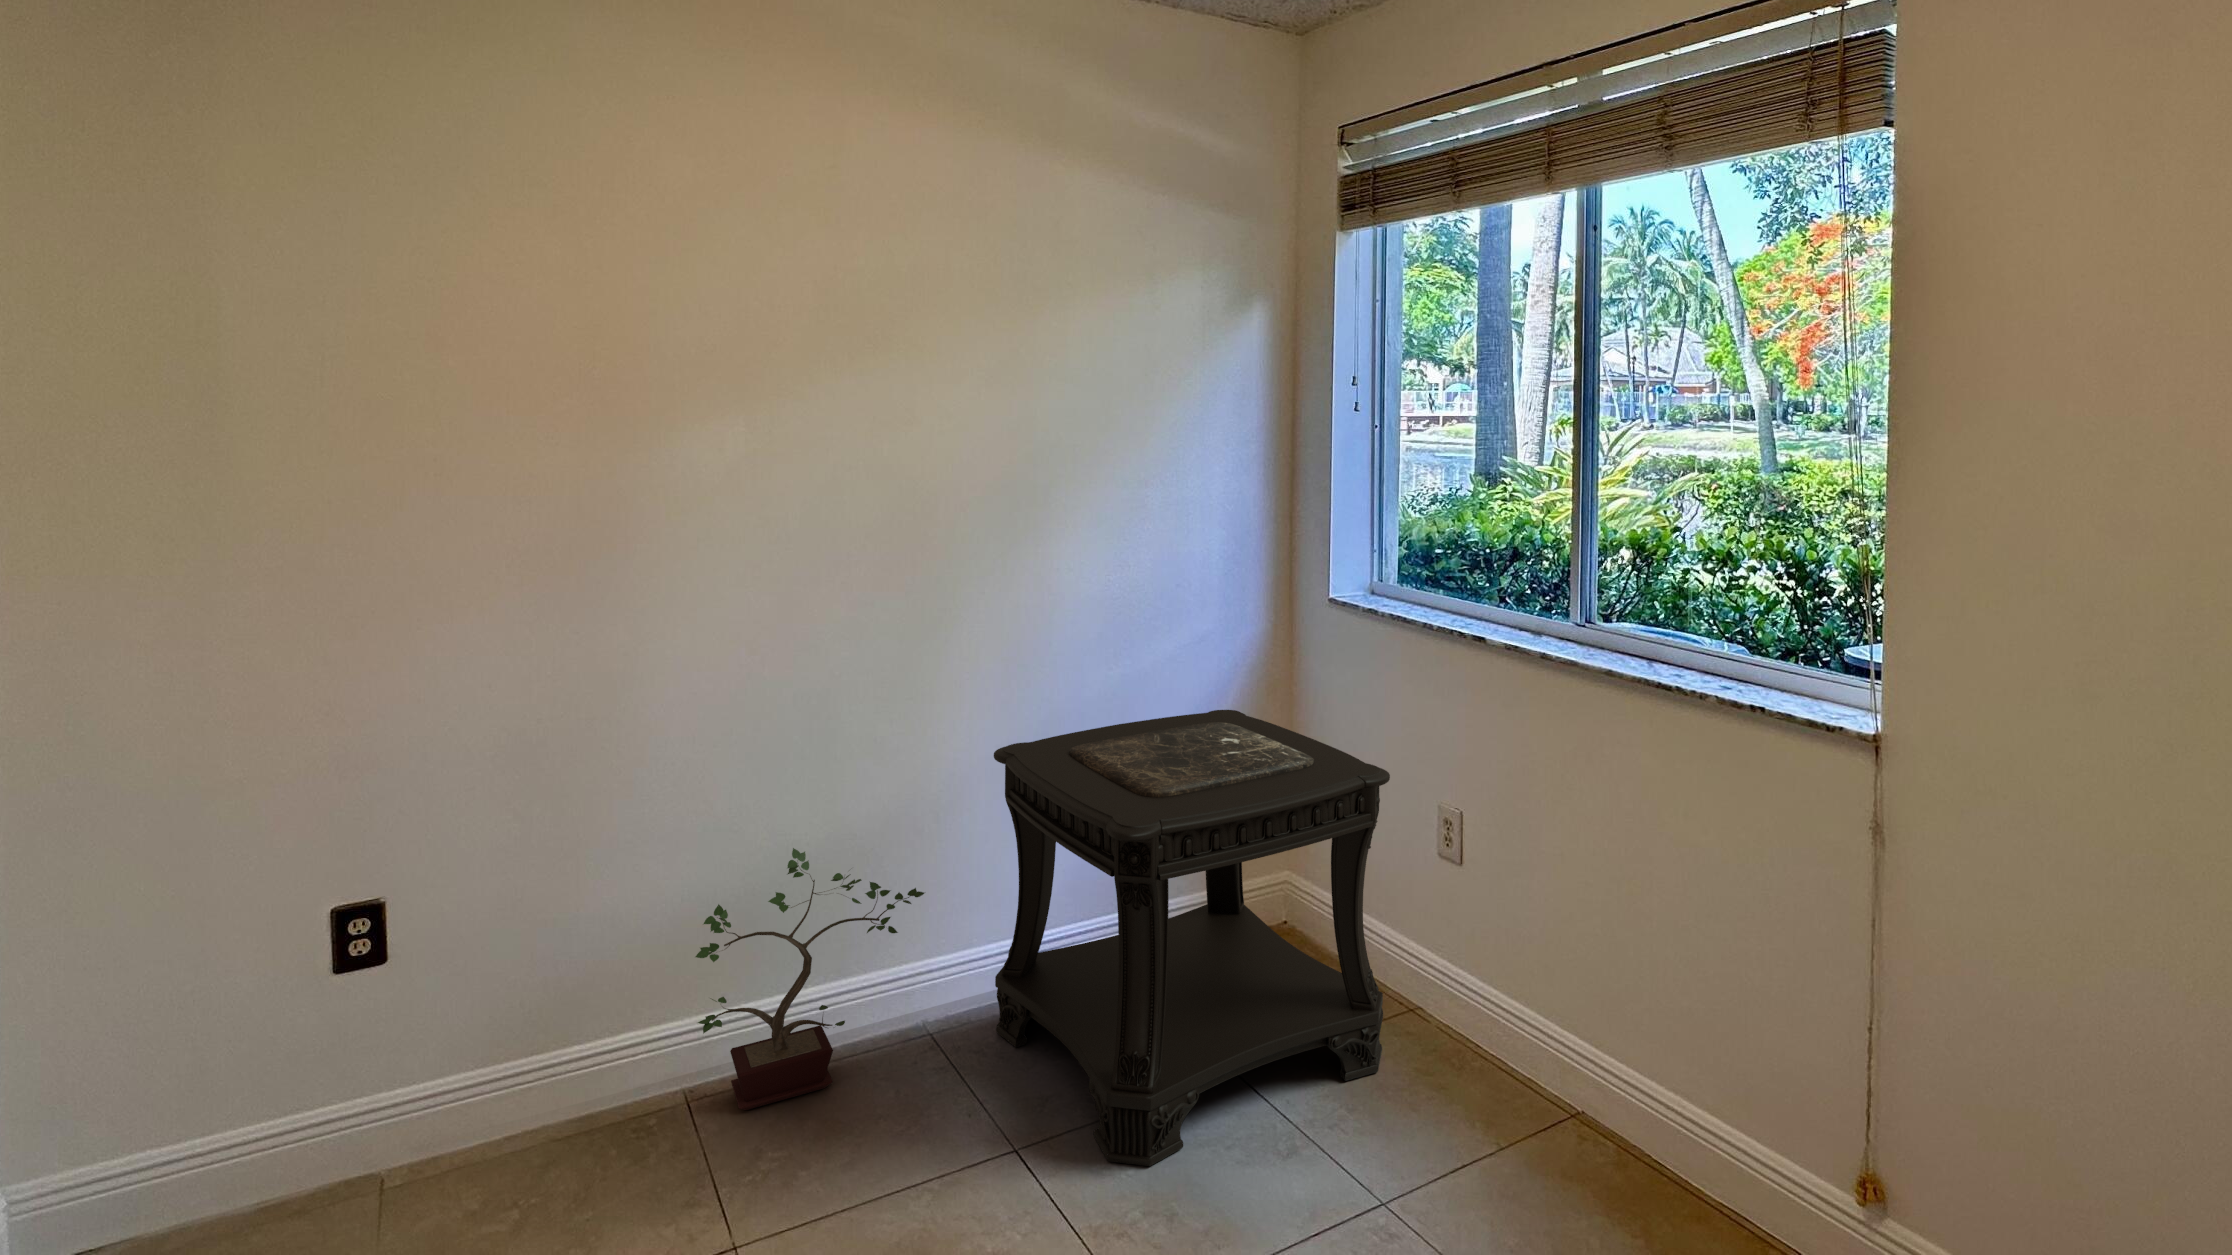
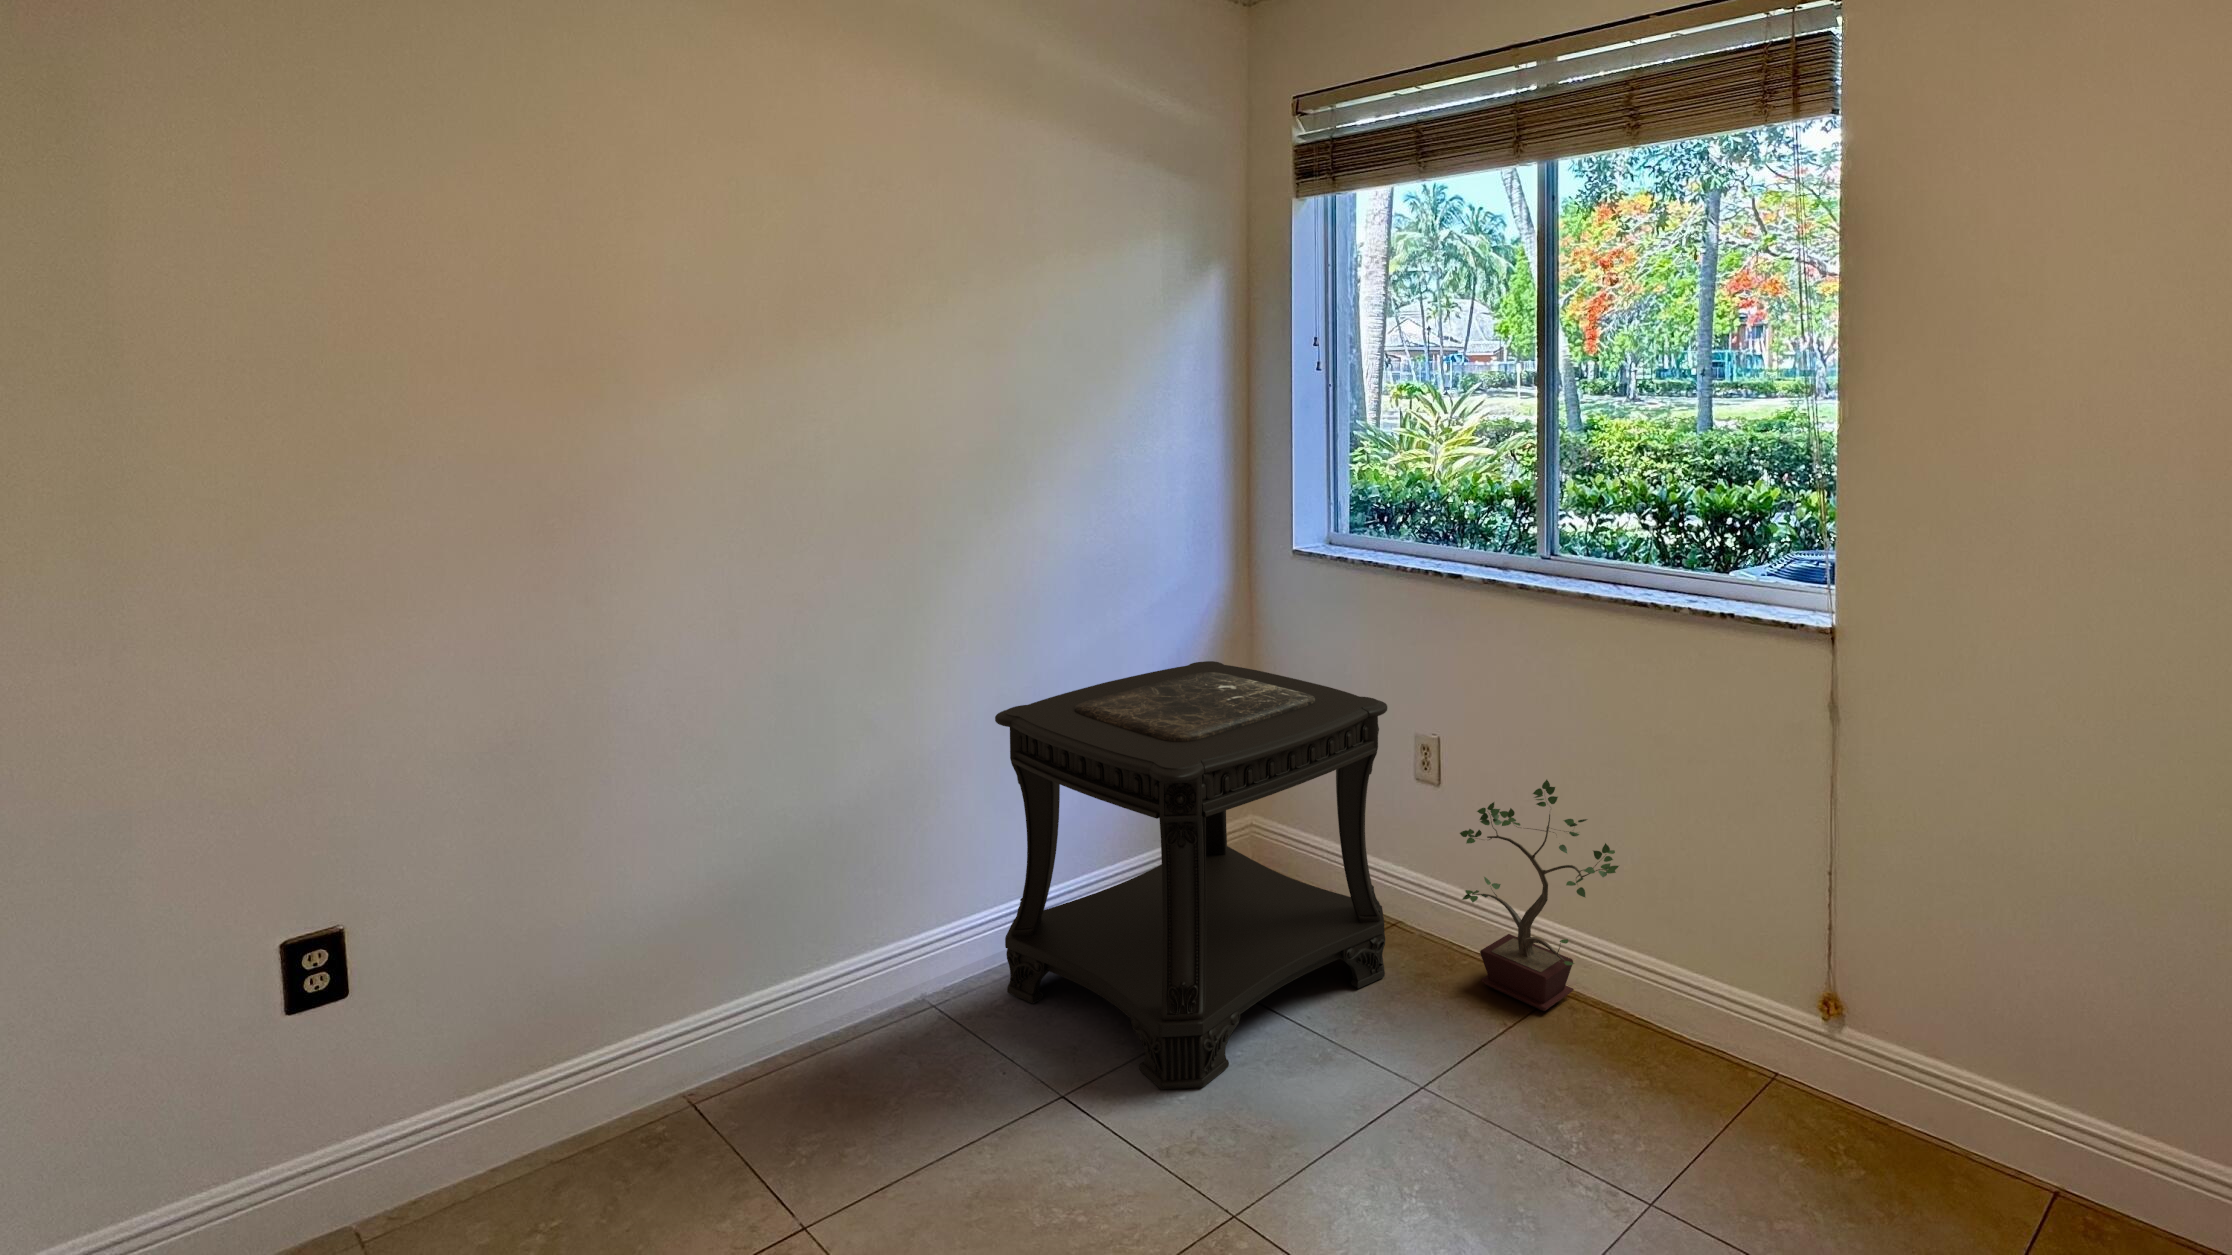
potted plant: present [695,848,924,1110] -> present [1460,780,1619,1011]

